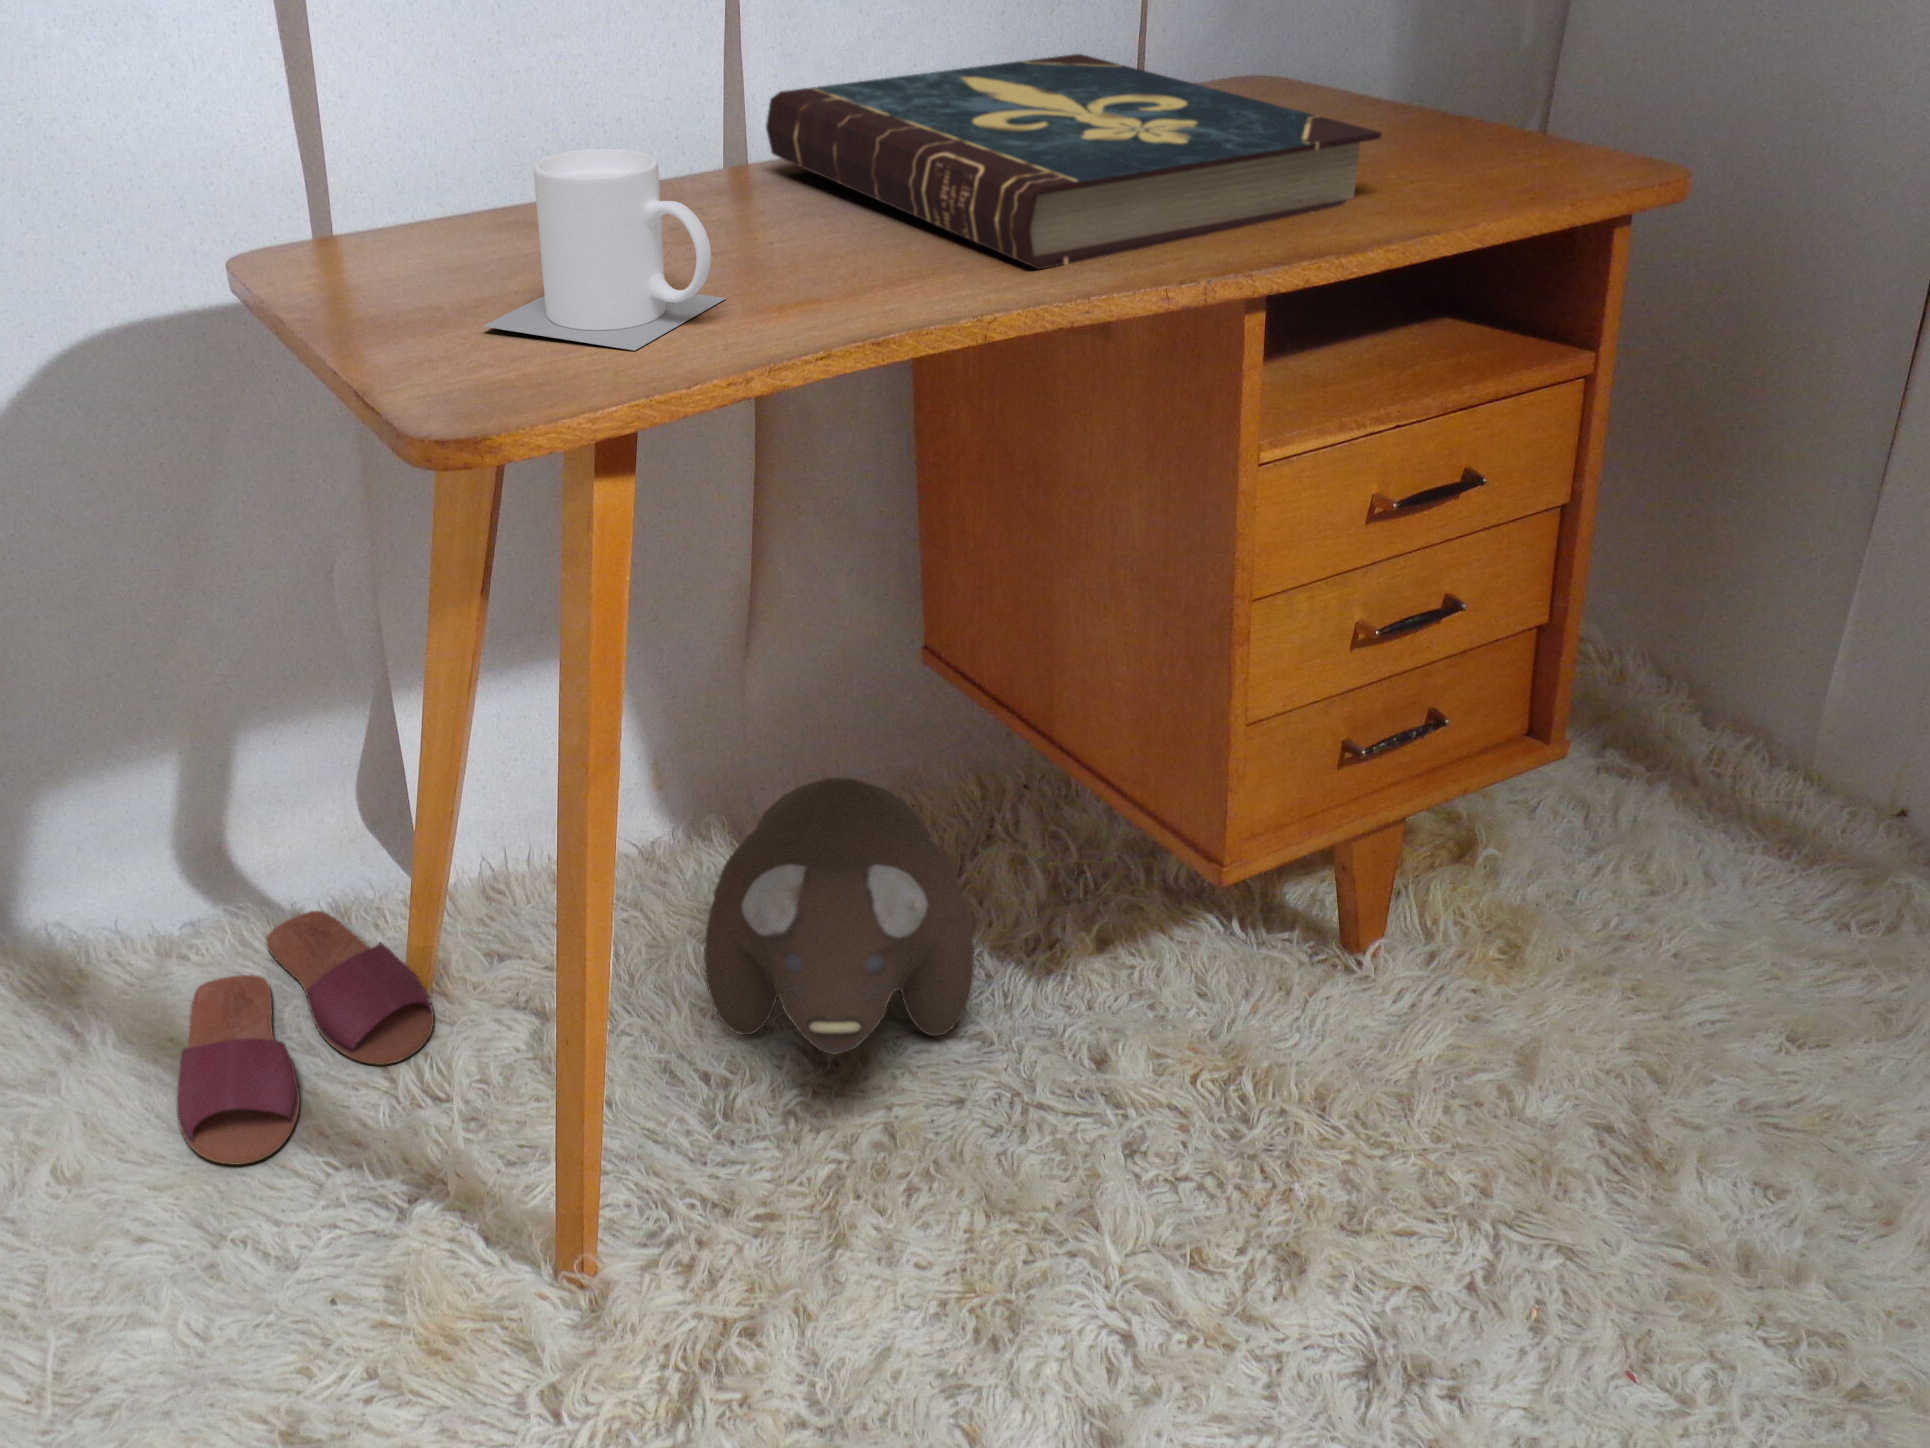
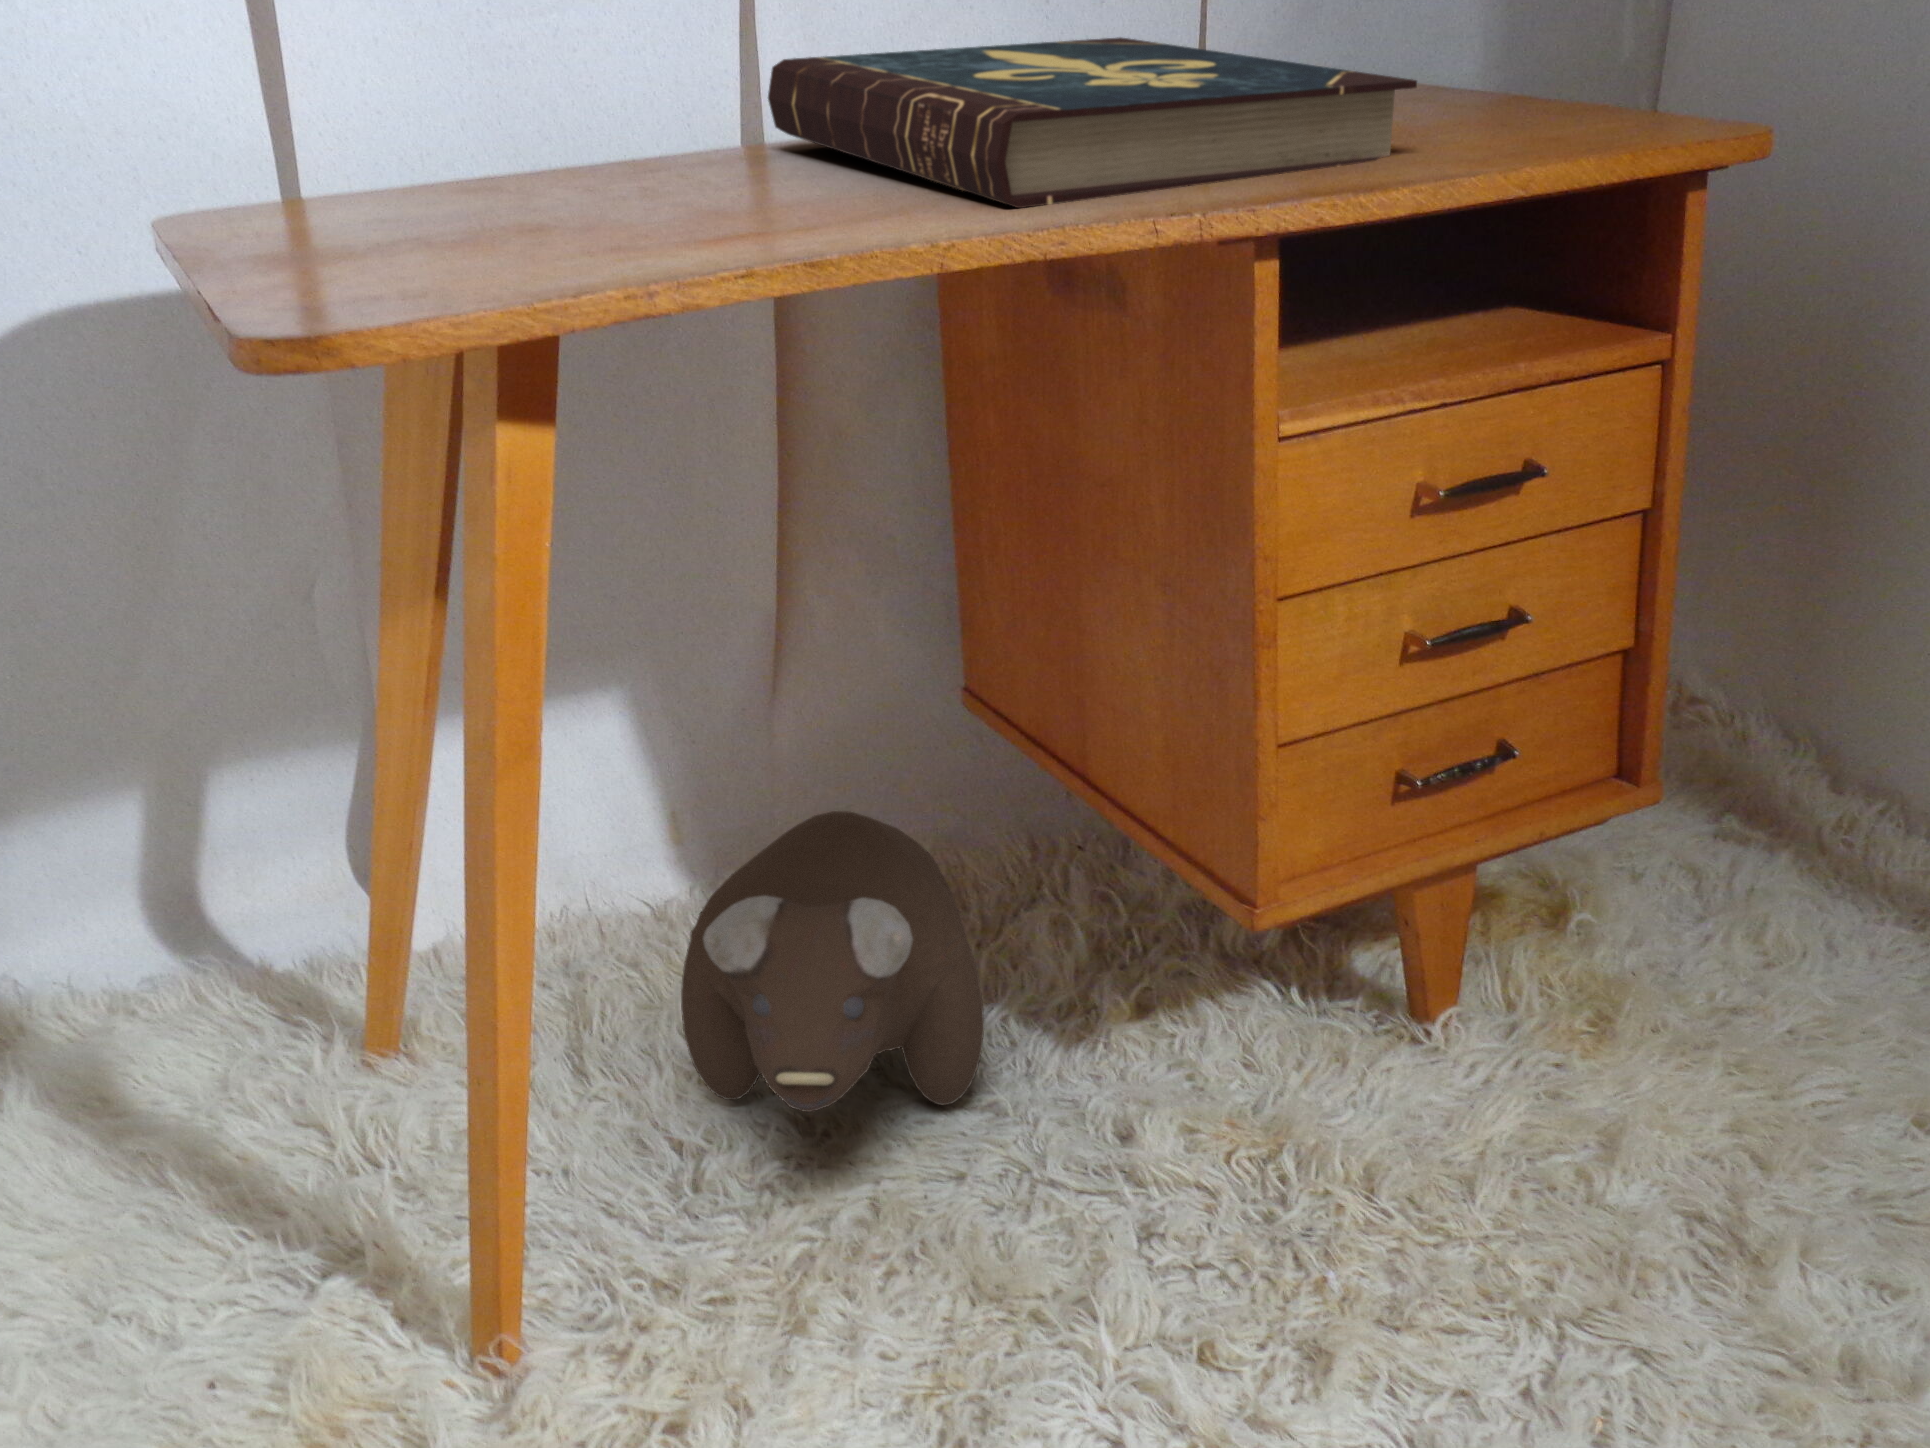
mug: present [483,149,726,351] -> none [381,62,665,269]
slippers: present [177,911,434,1165] -> none [85,962,392,1228]

